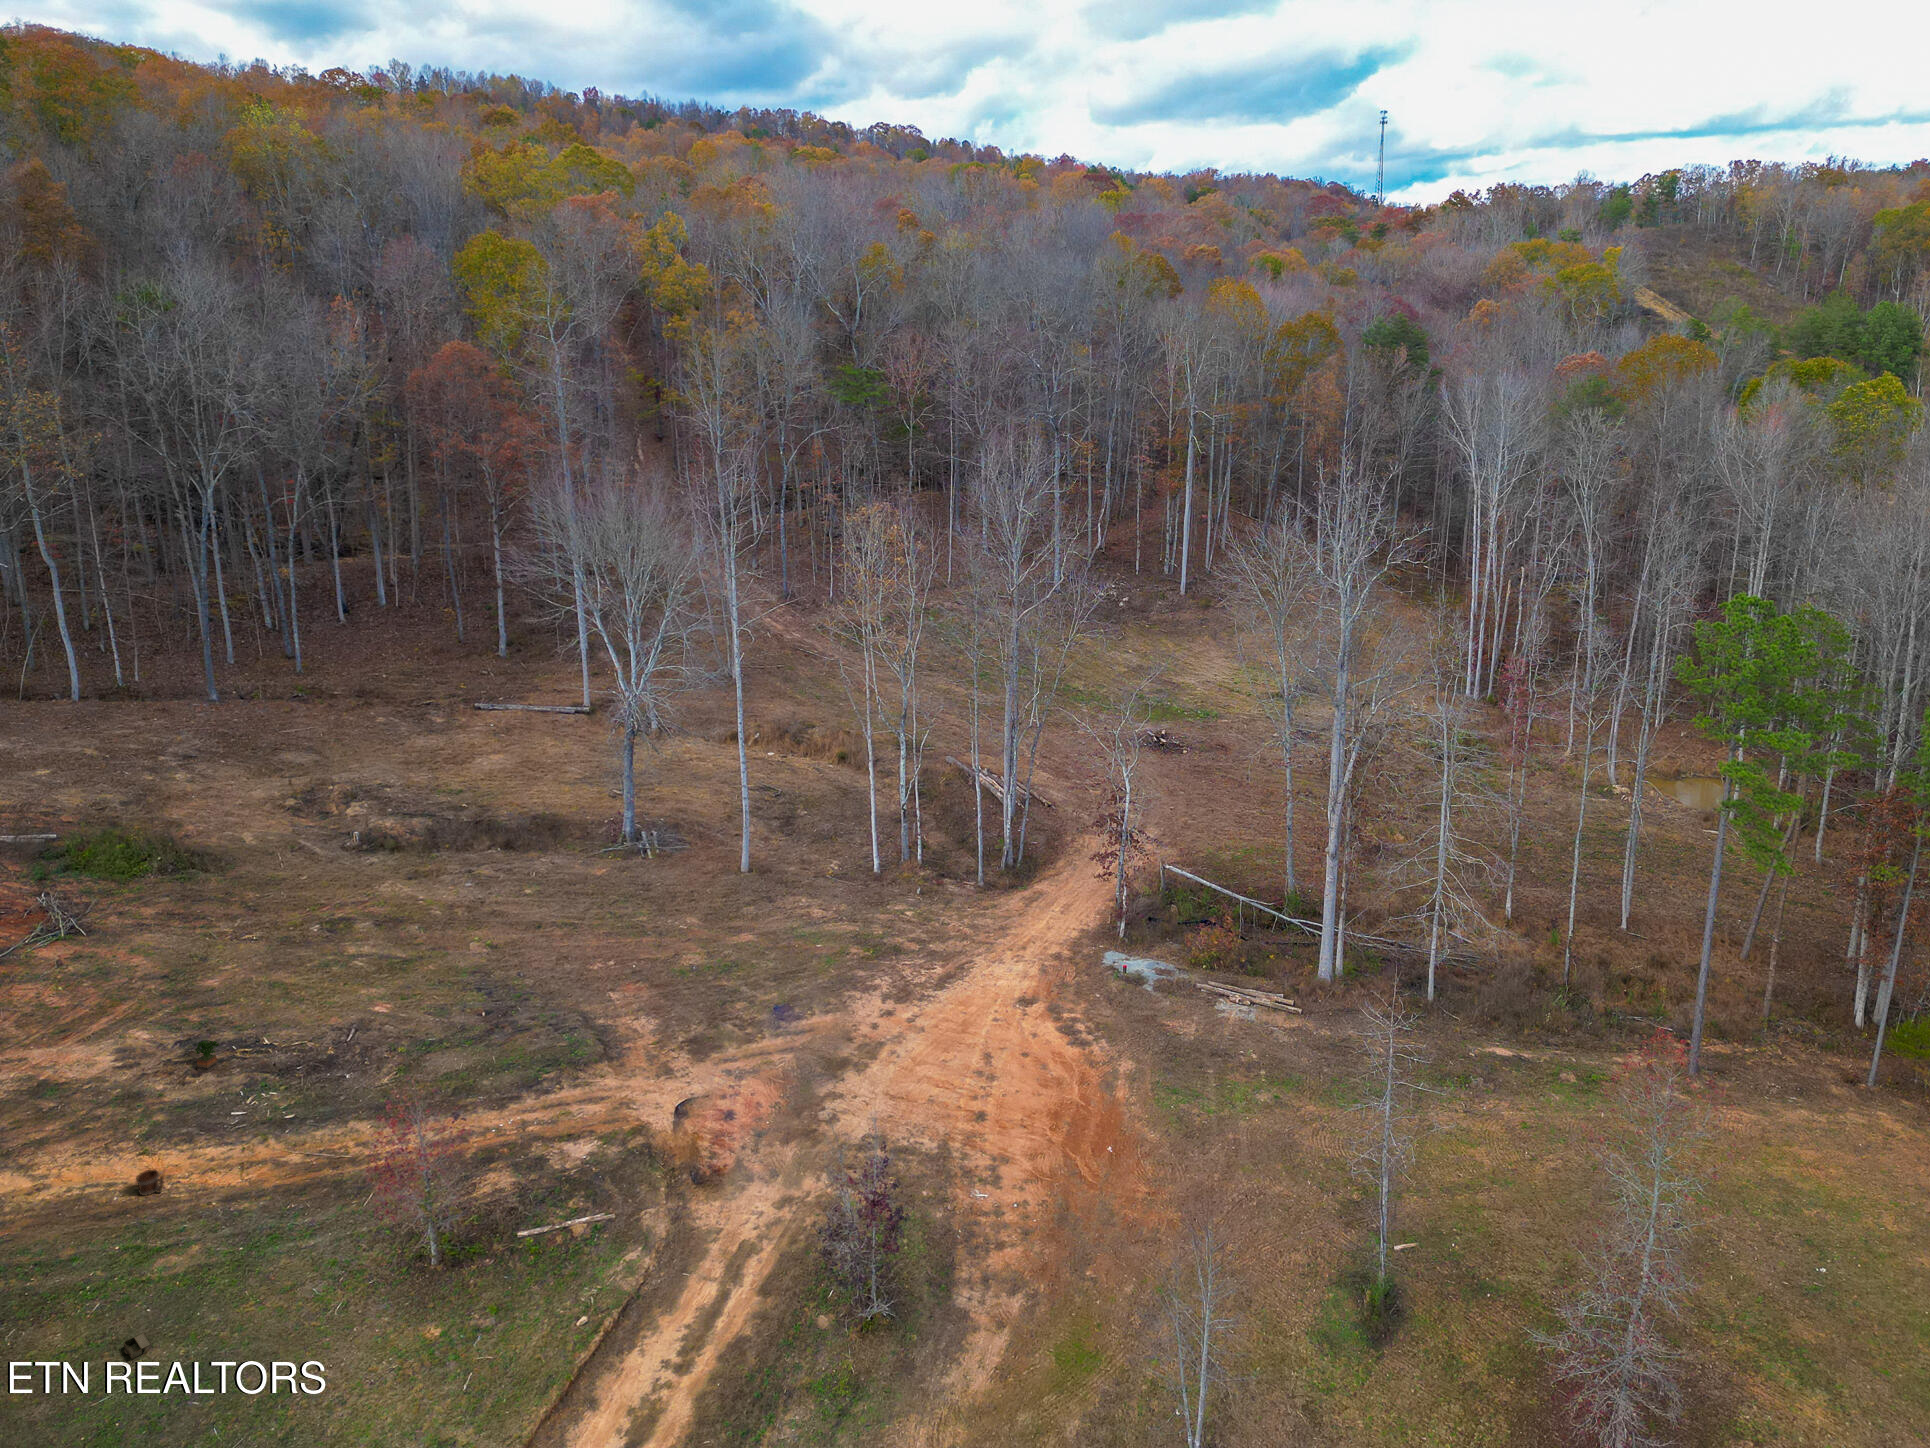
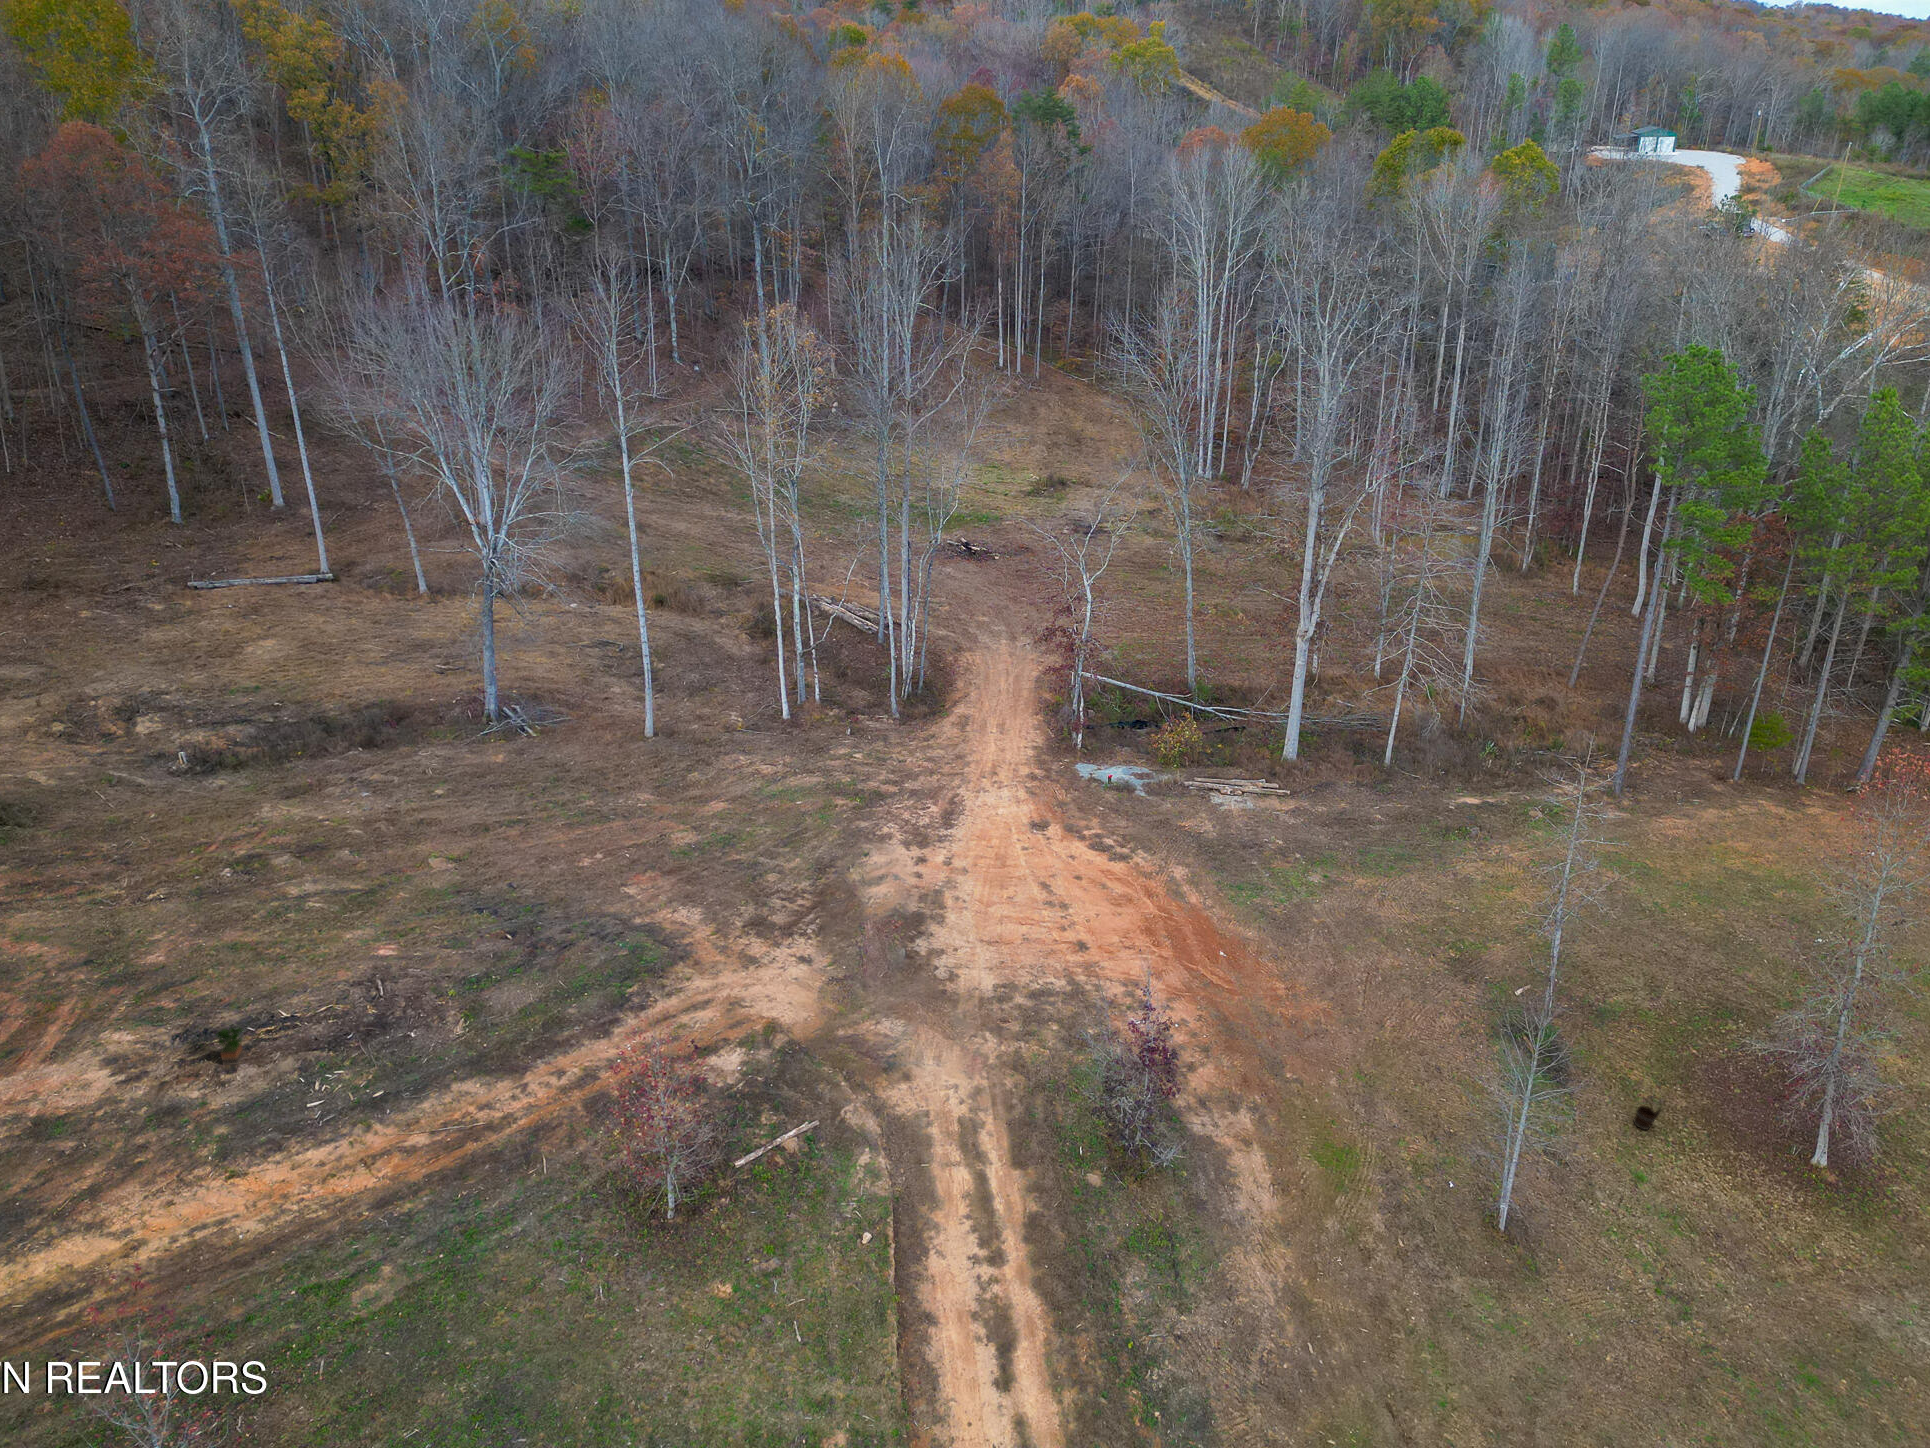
bucket: present [137,1170,164,1196] -> present [1634,1106,1661,1130]
toolbox: present [124,1332,151,1359] -> none [397,1381,433,1414]

